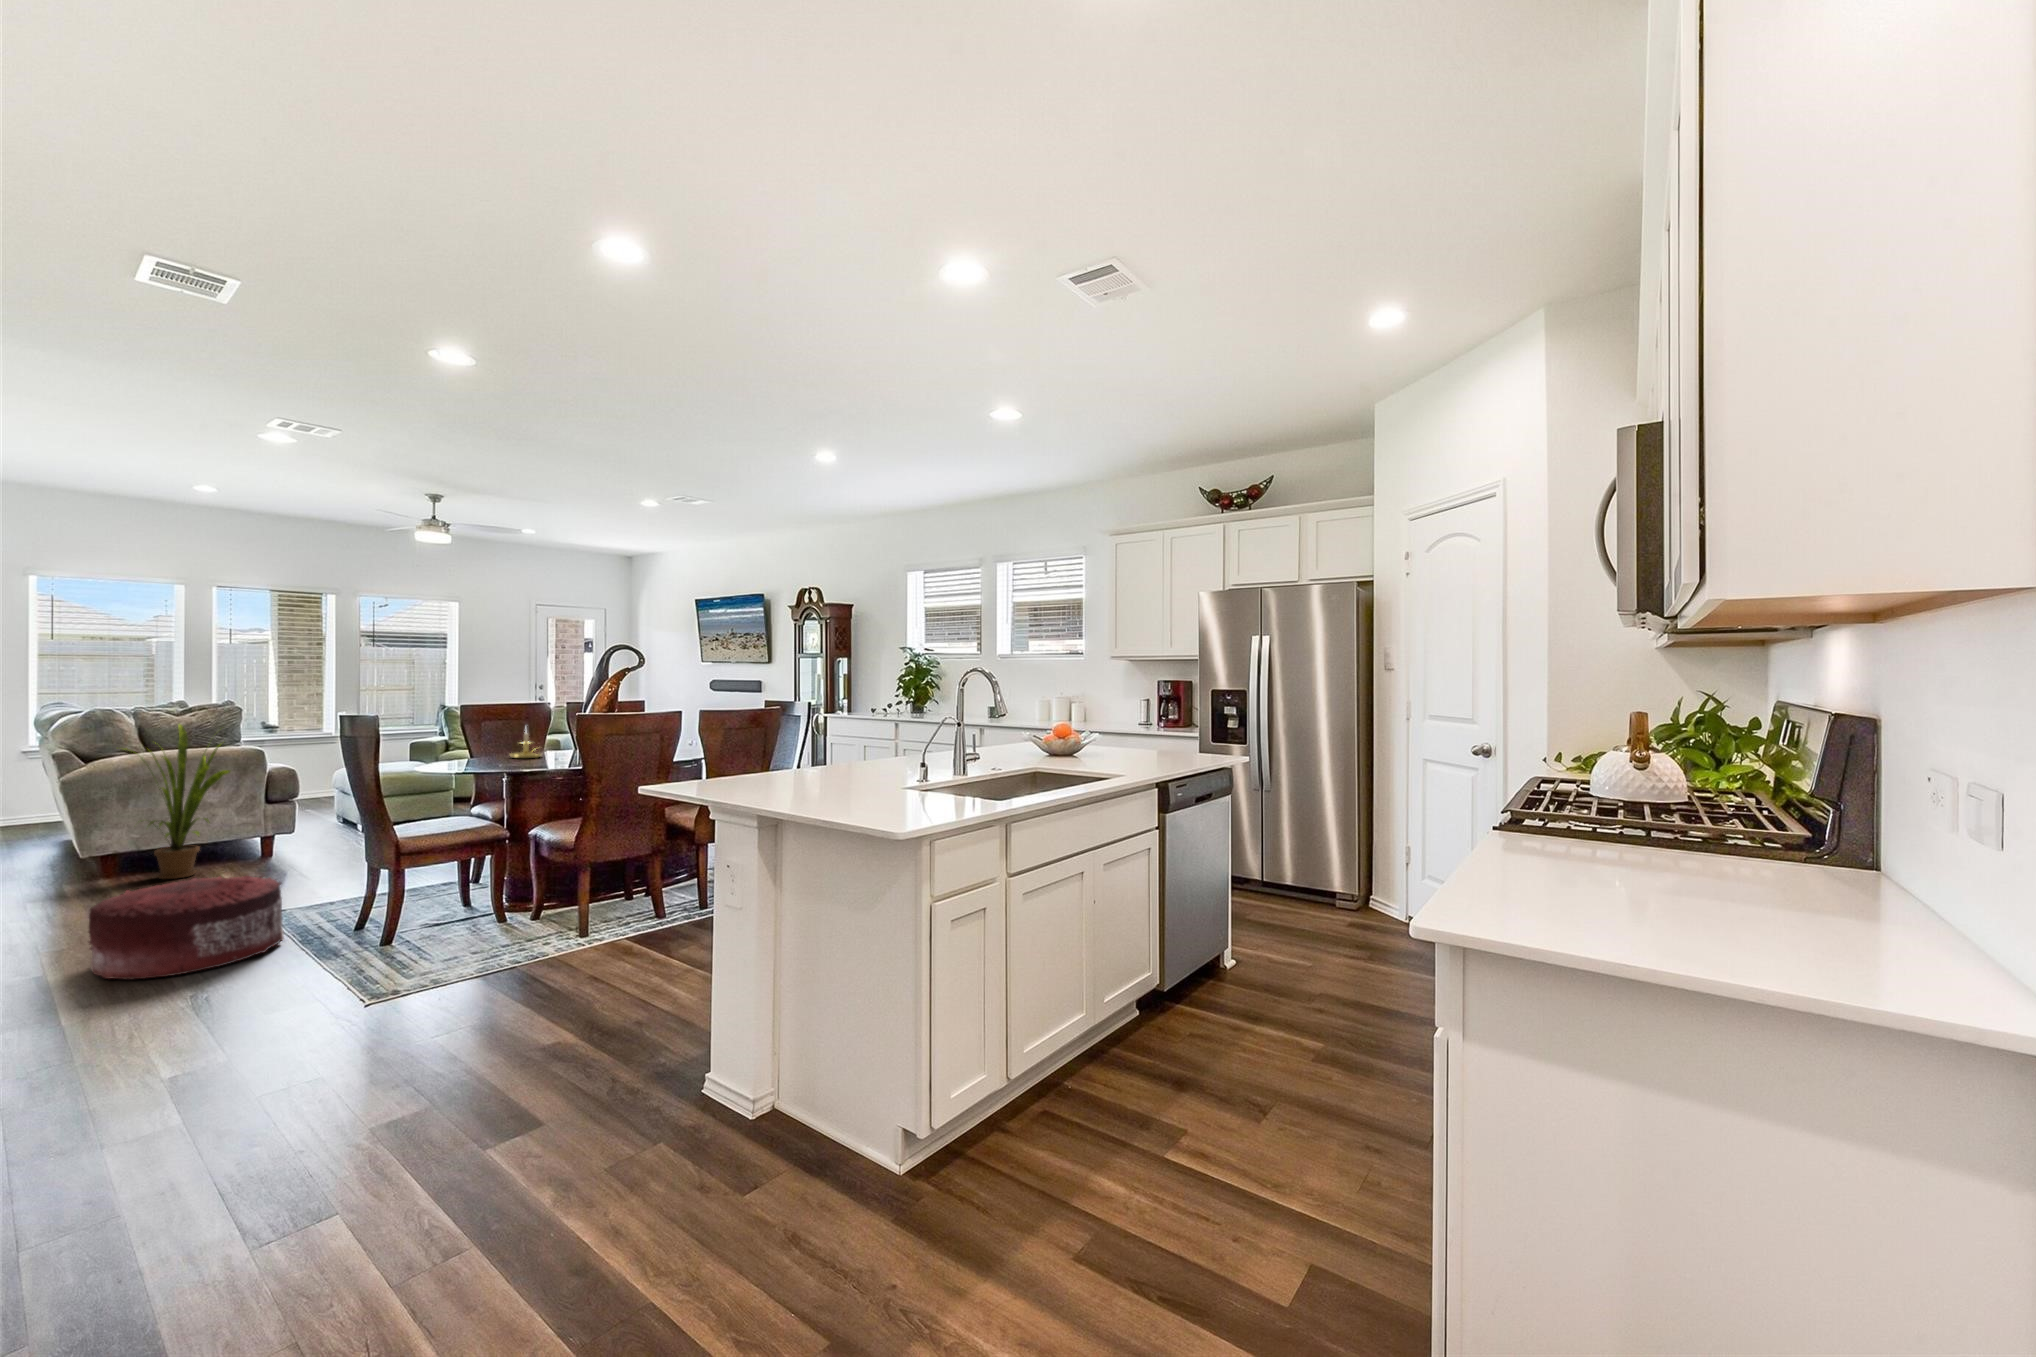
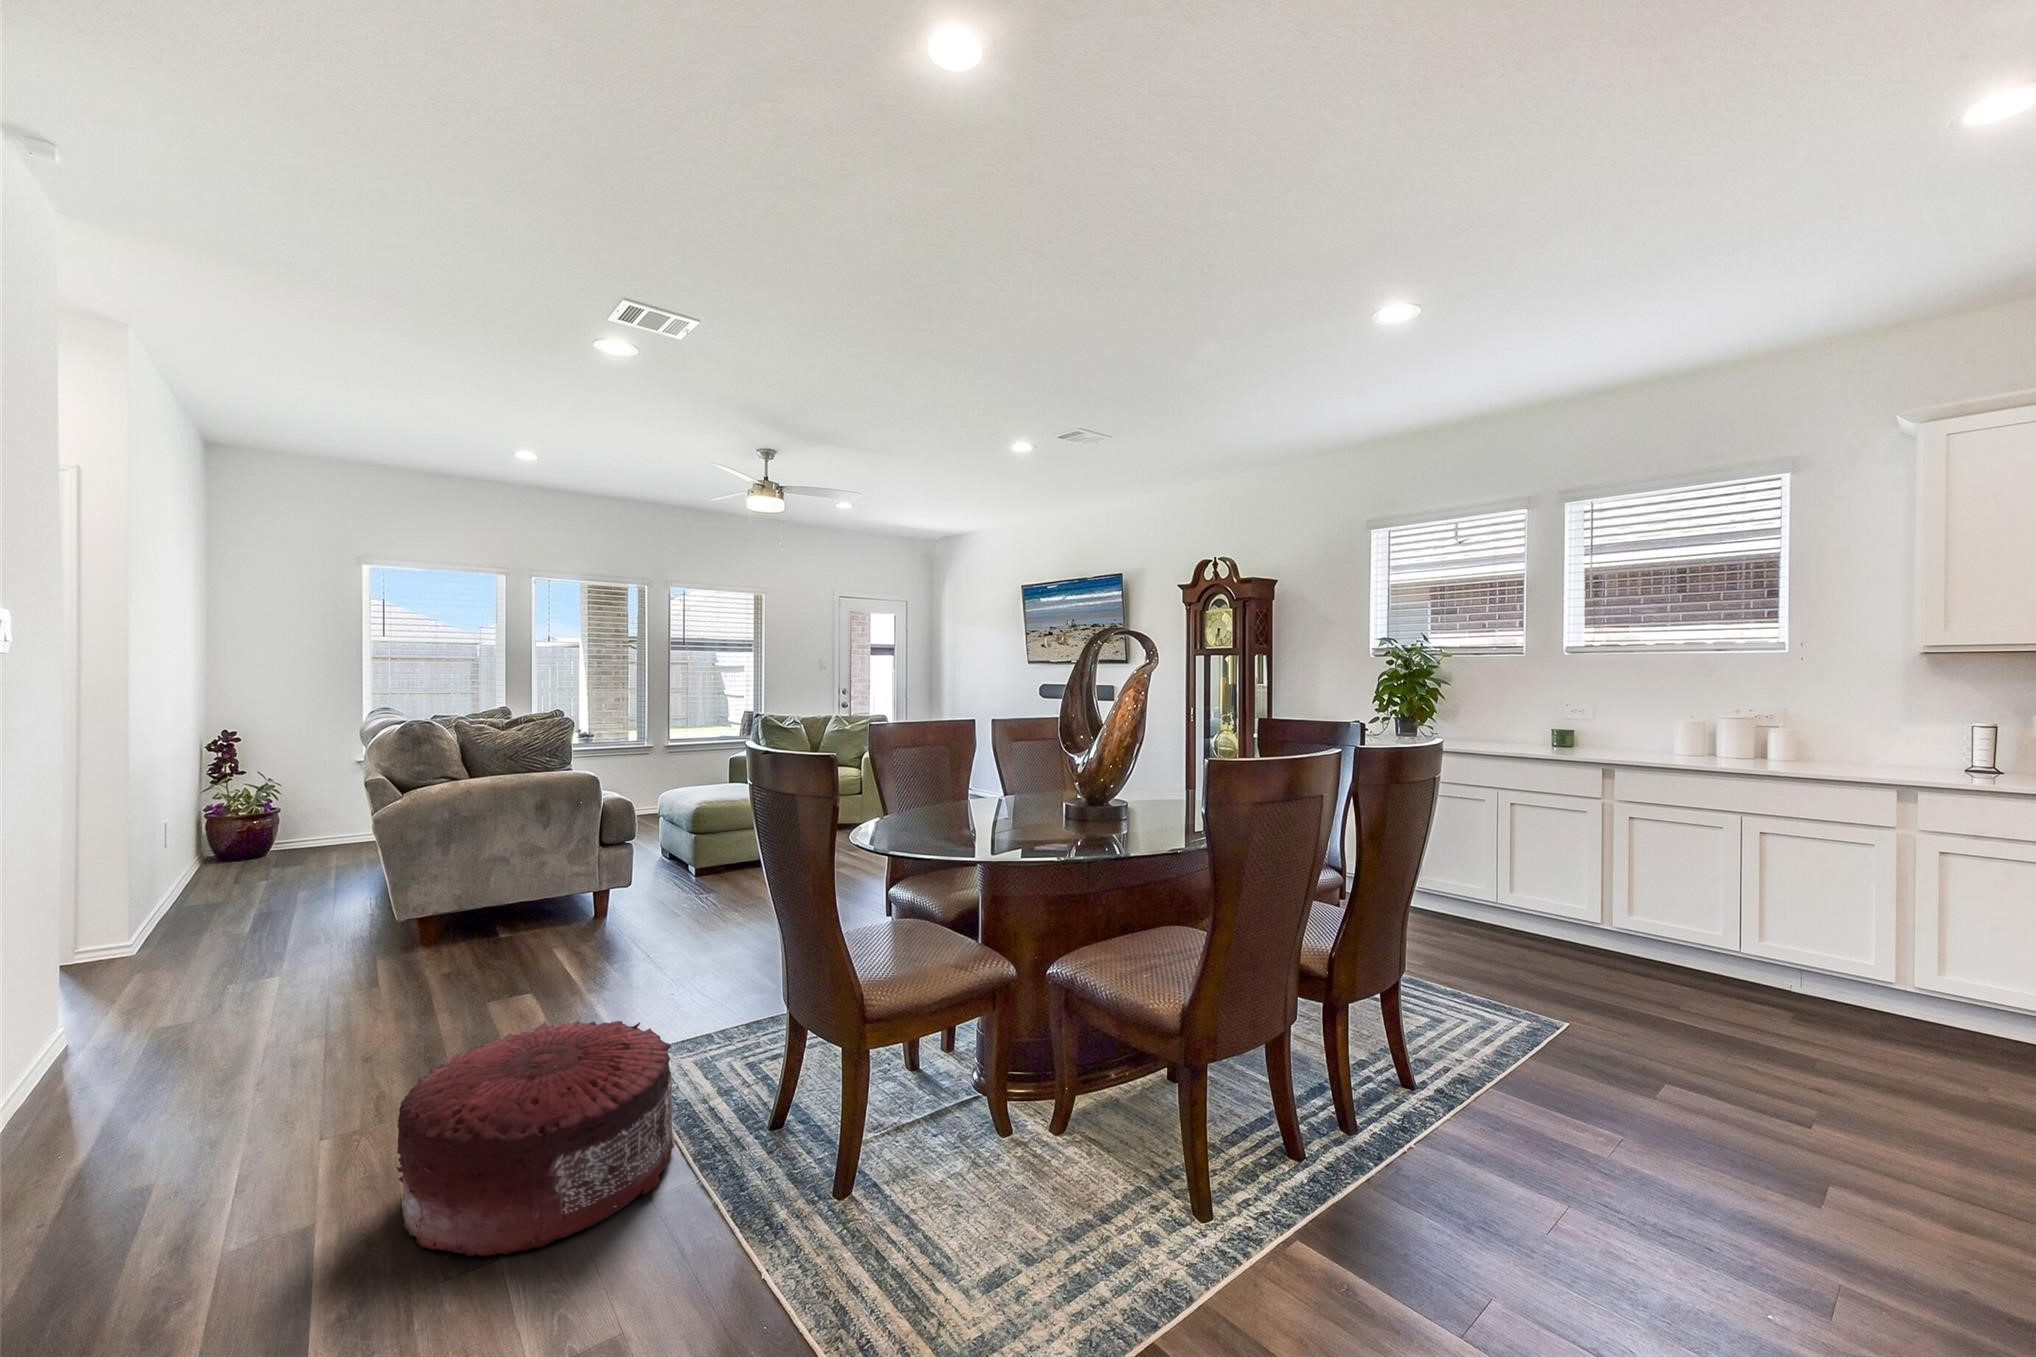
house plant: present [124,723,230,879] -> none [434,745,567,957]
candle holder: present [510,731,541,758] -> none [955,766,1009,822]

